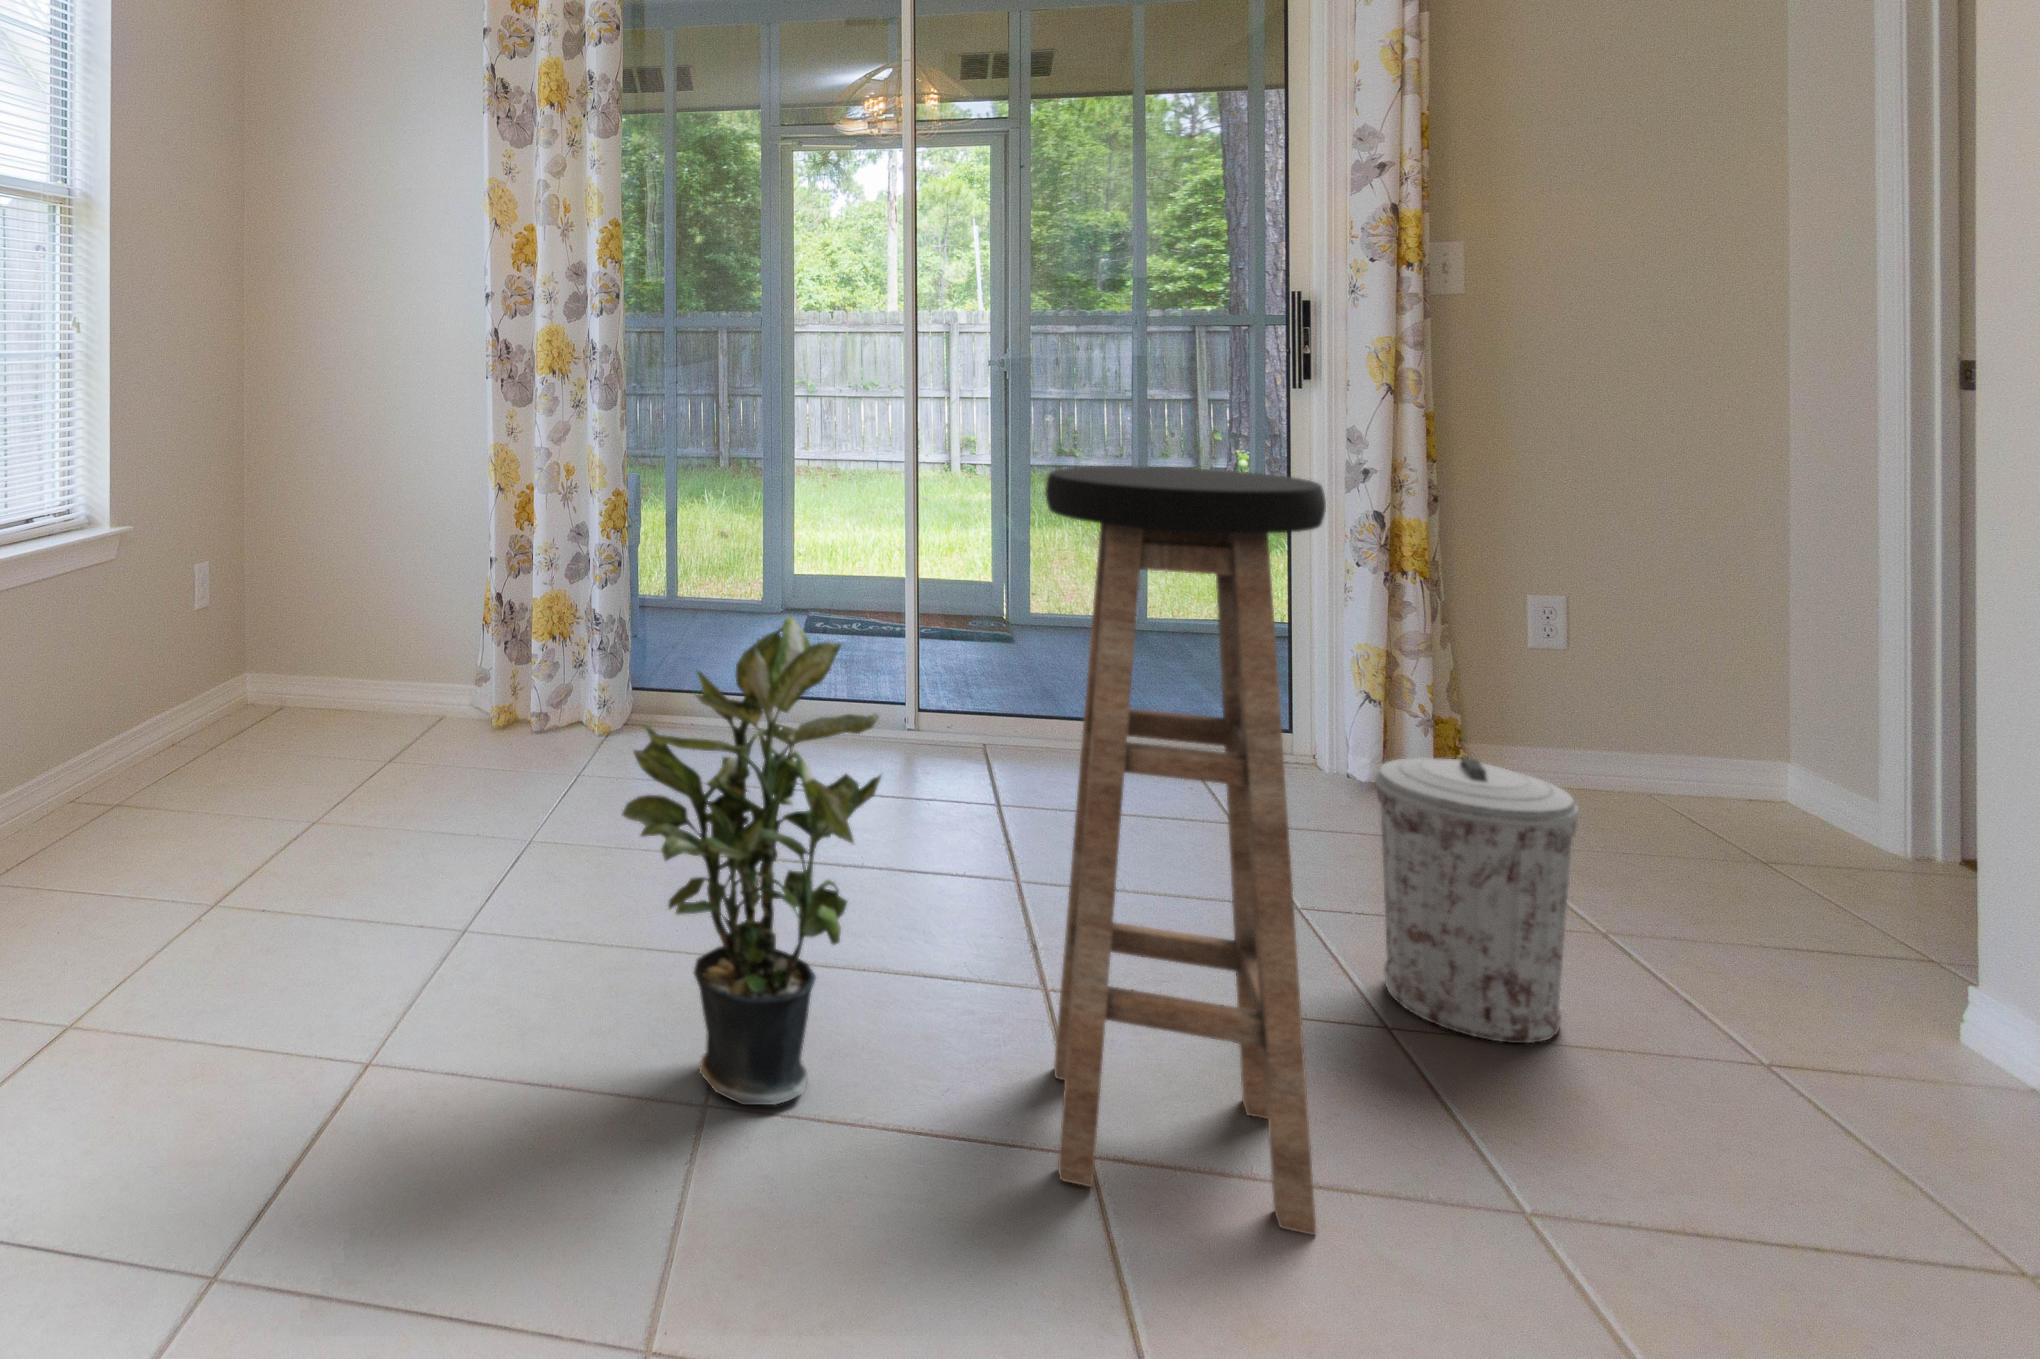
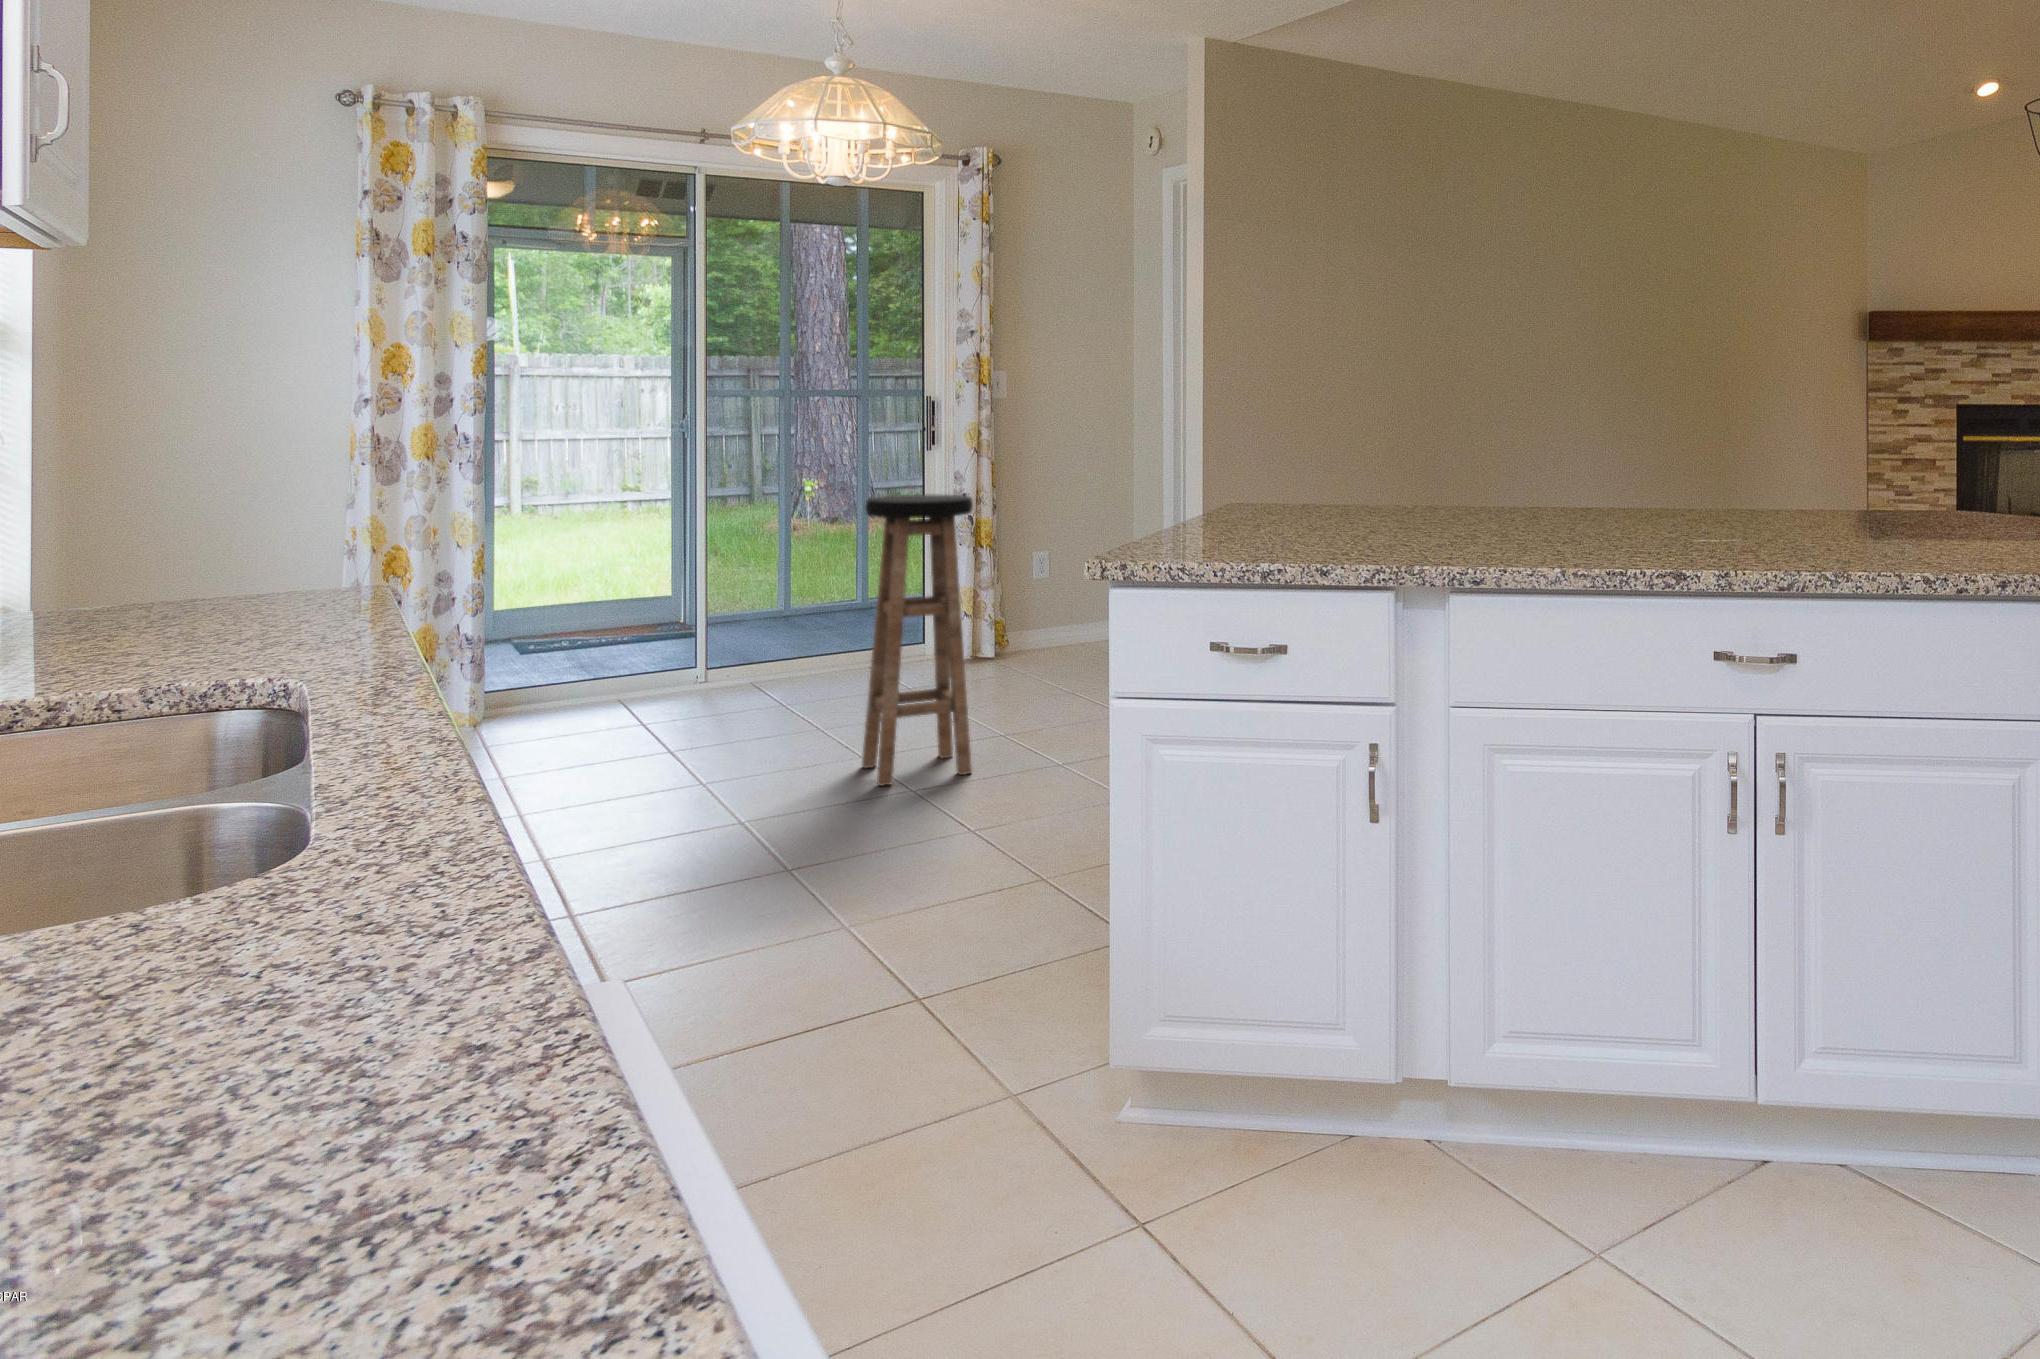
potted plant: present [622,616,881,1105] -> none [658,578,792,806]
trash can: present [1375,758,1579,1043] -> none [980,612,1053,723]

